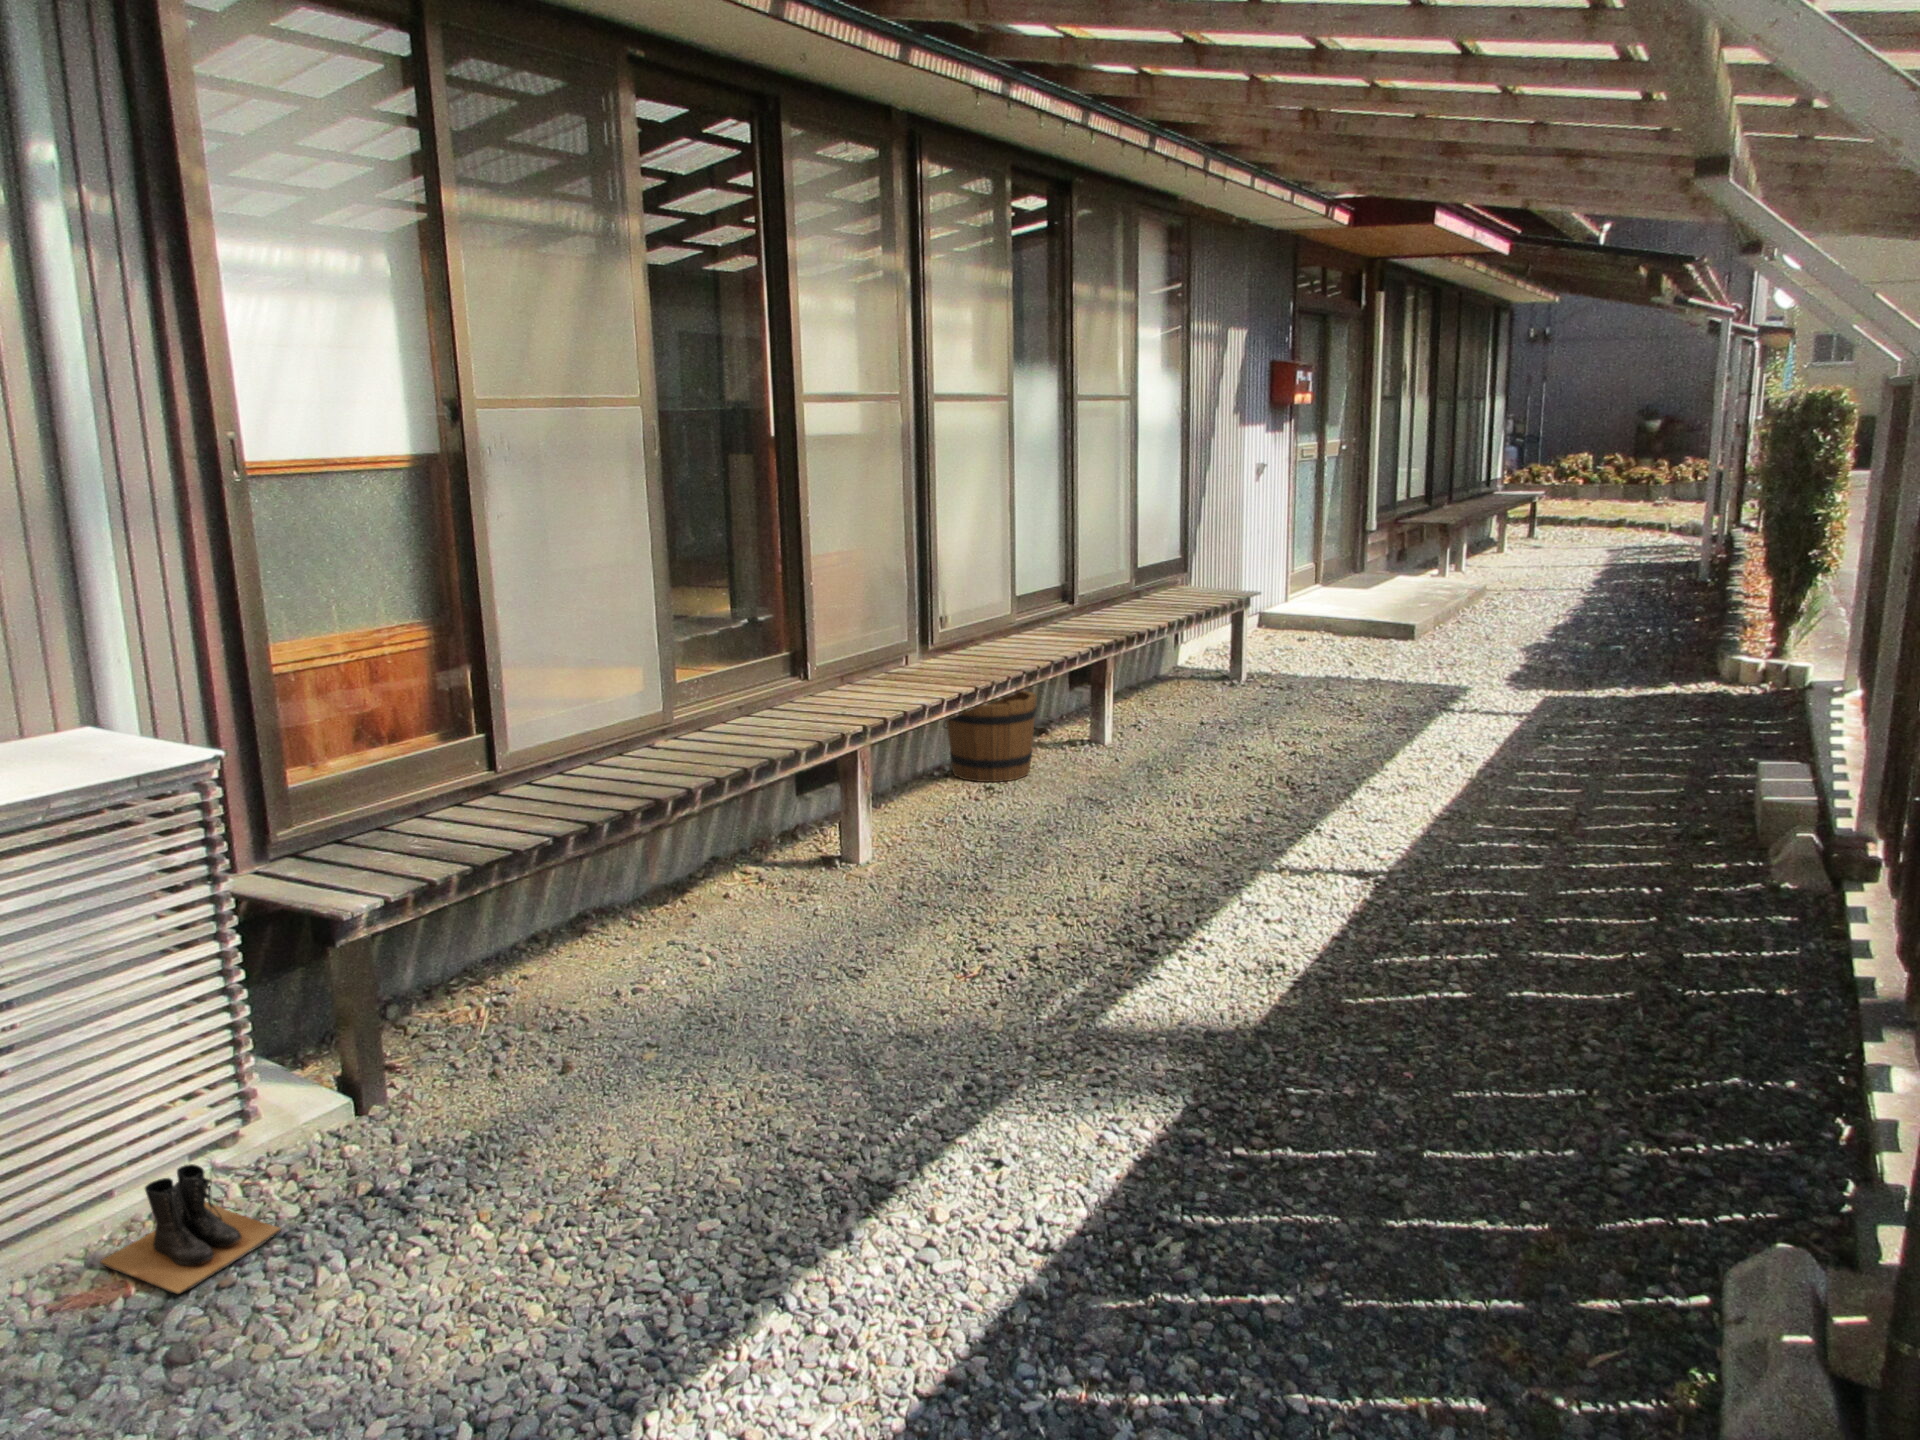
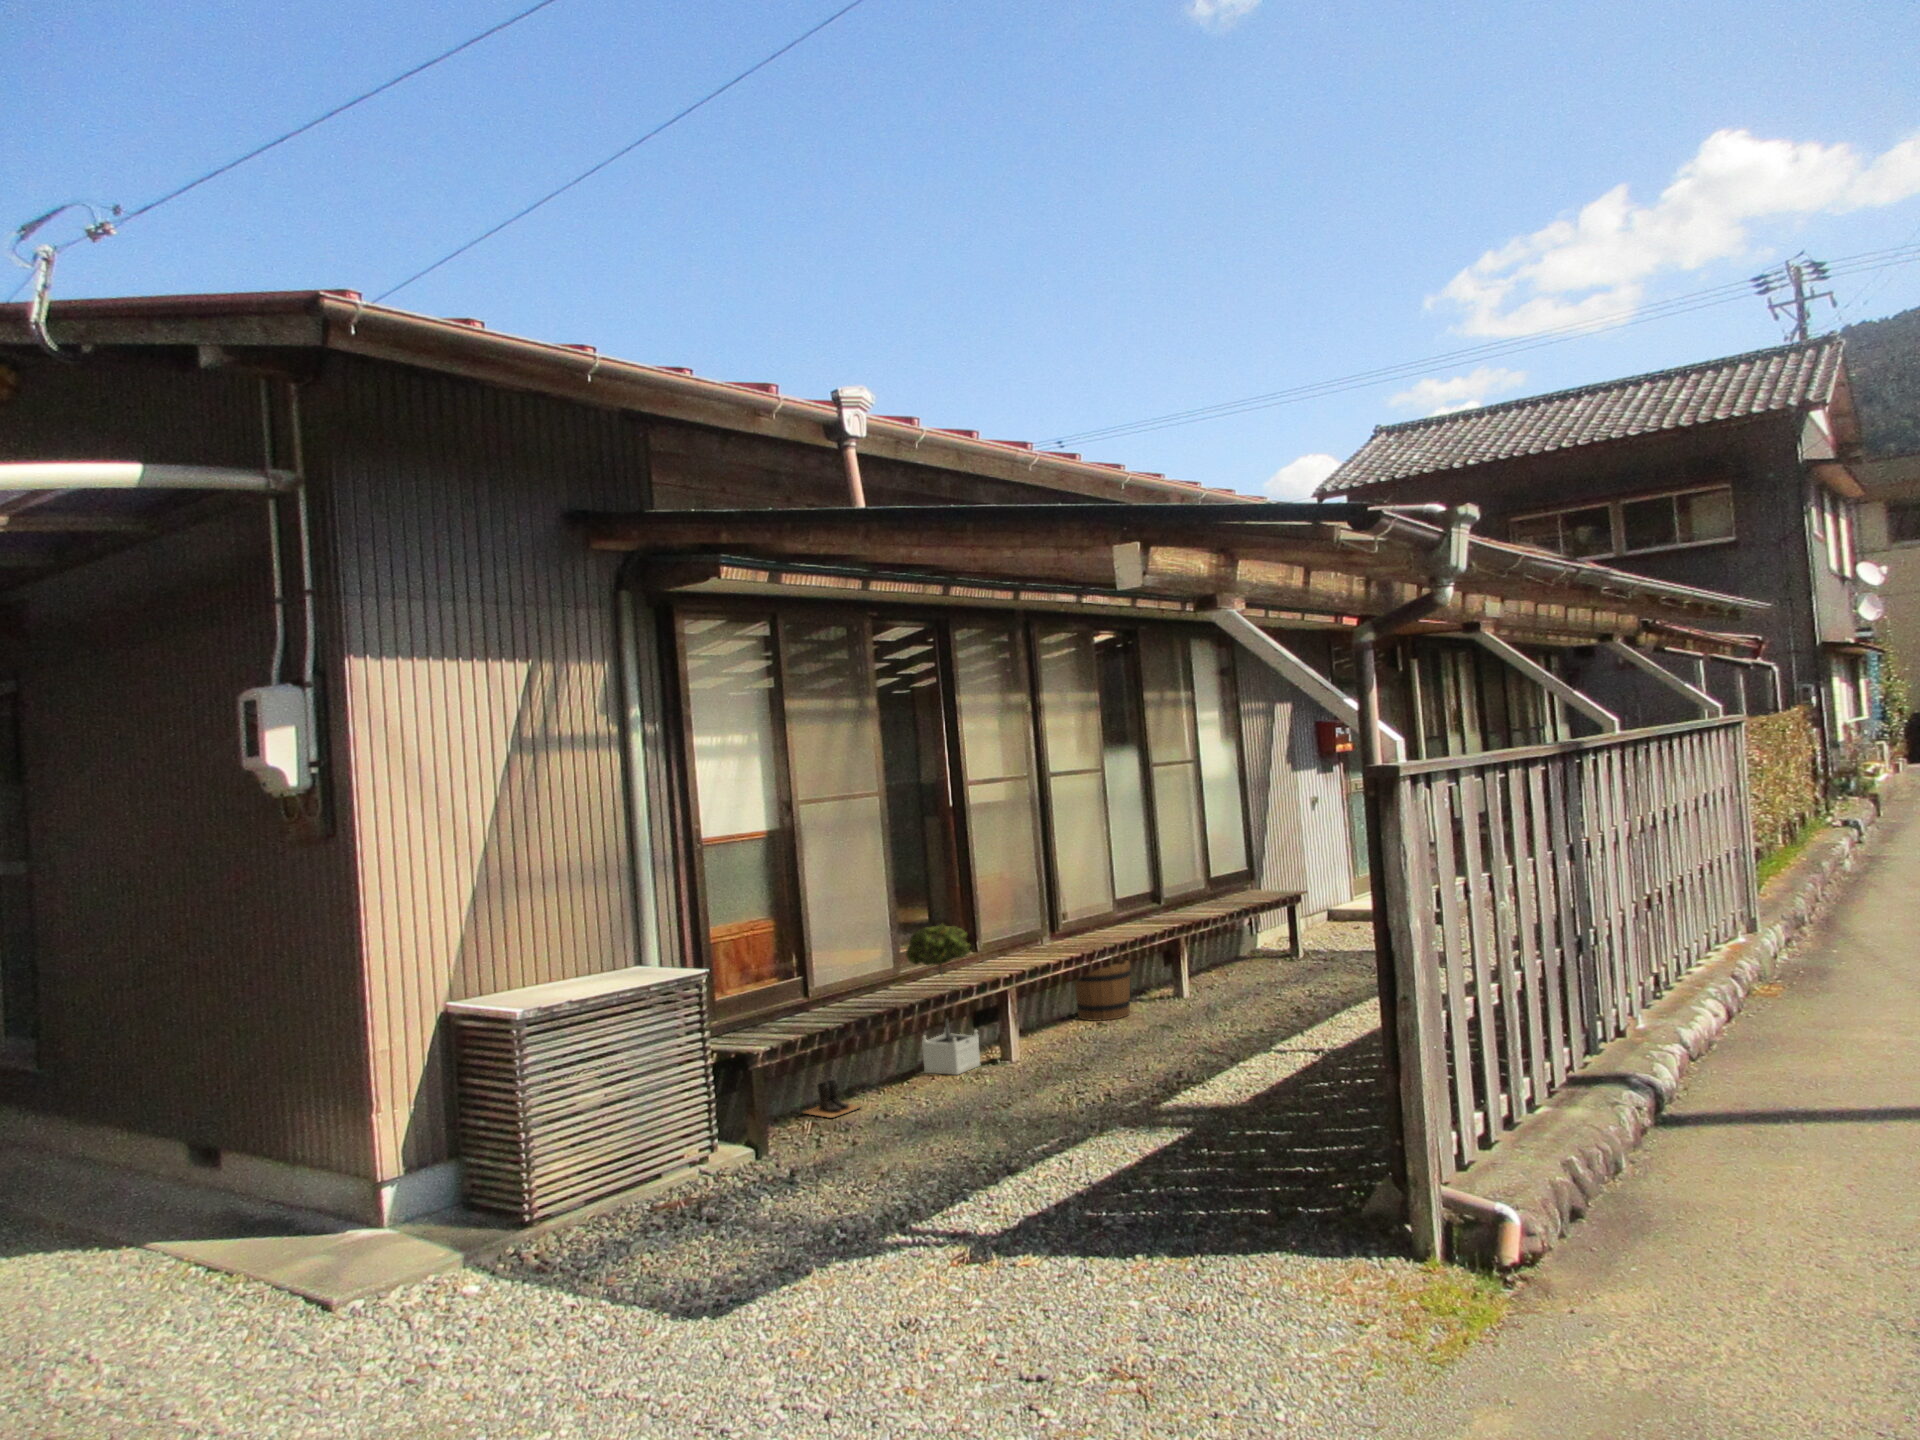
potted tree: none [685,637,806,888] -> present [906,923,980,1075]
boots: present [100,1164,282,1294] -> present [803,1080,862,1118]

